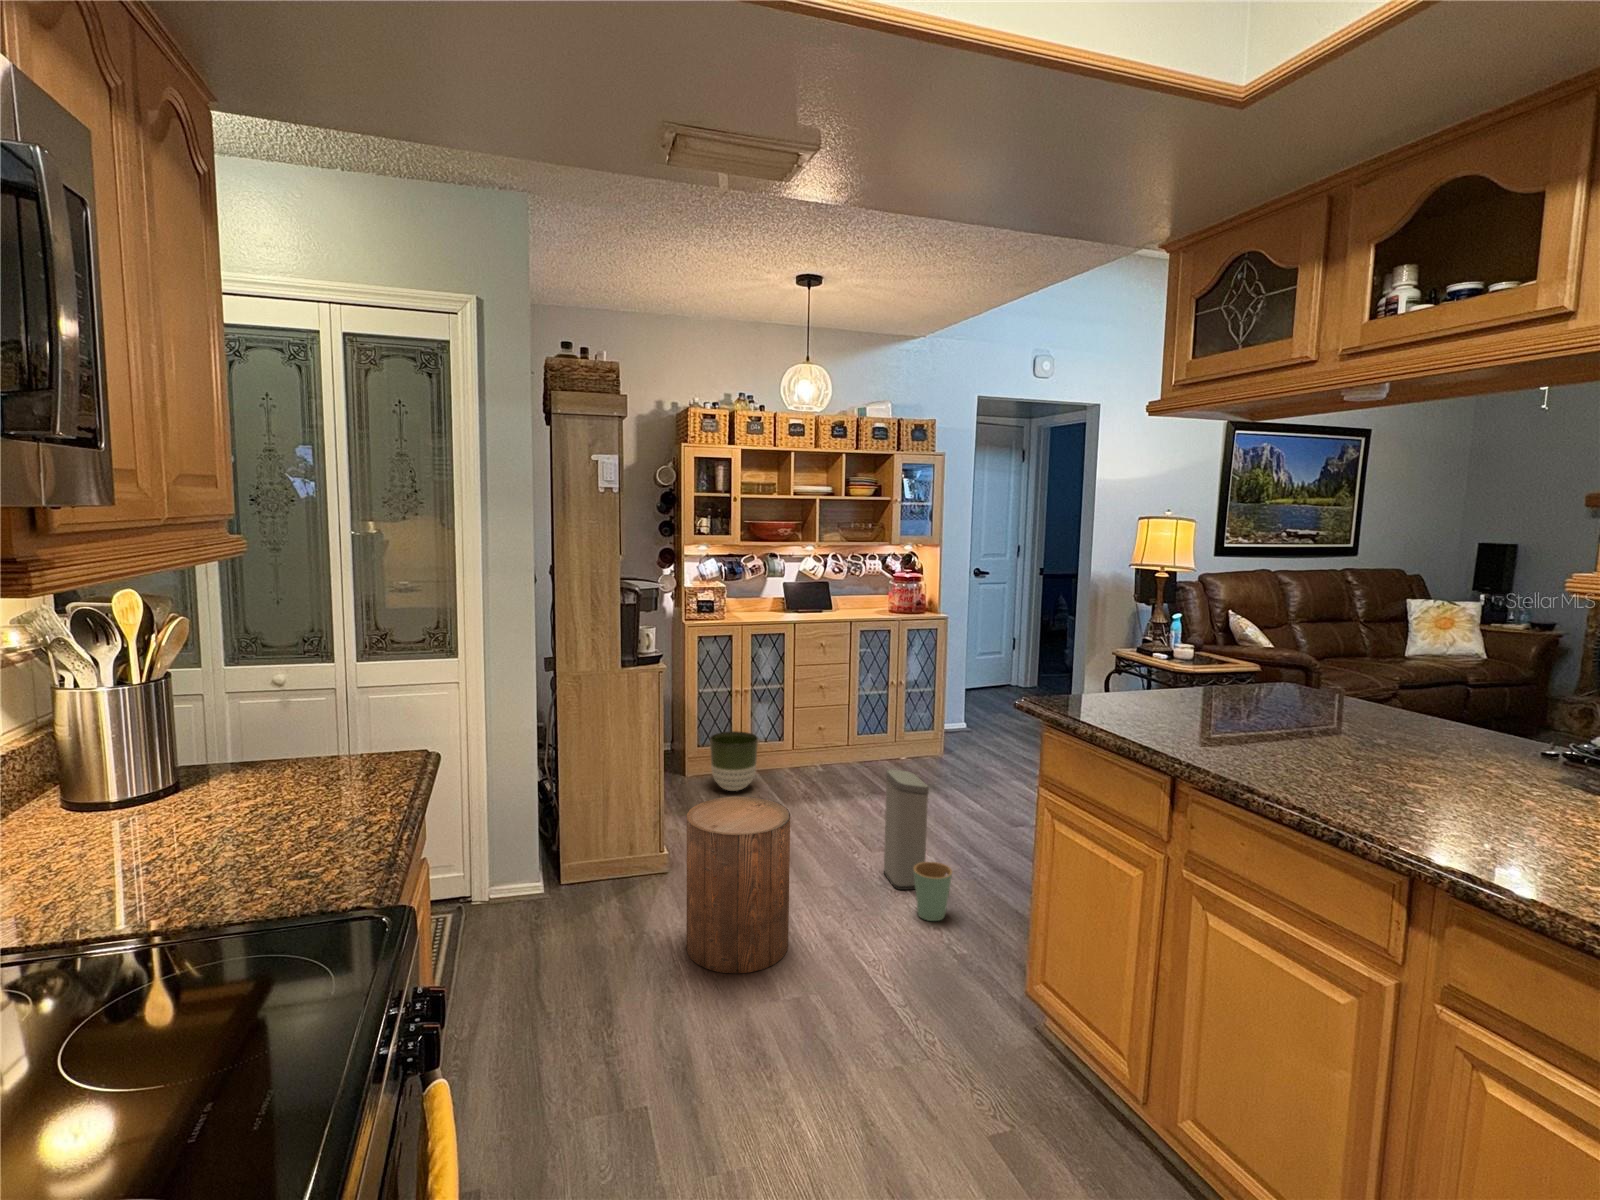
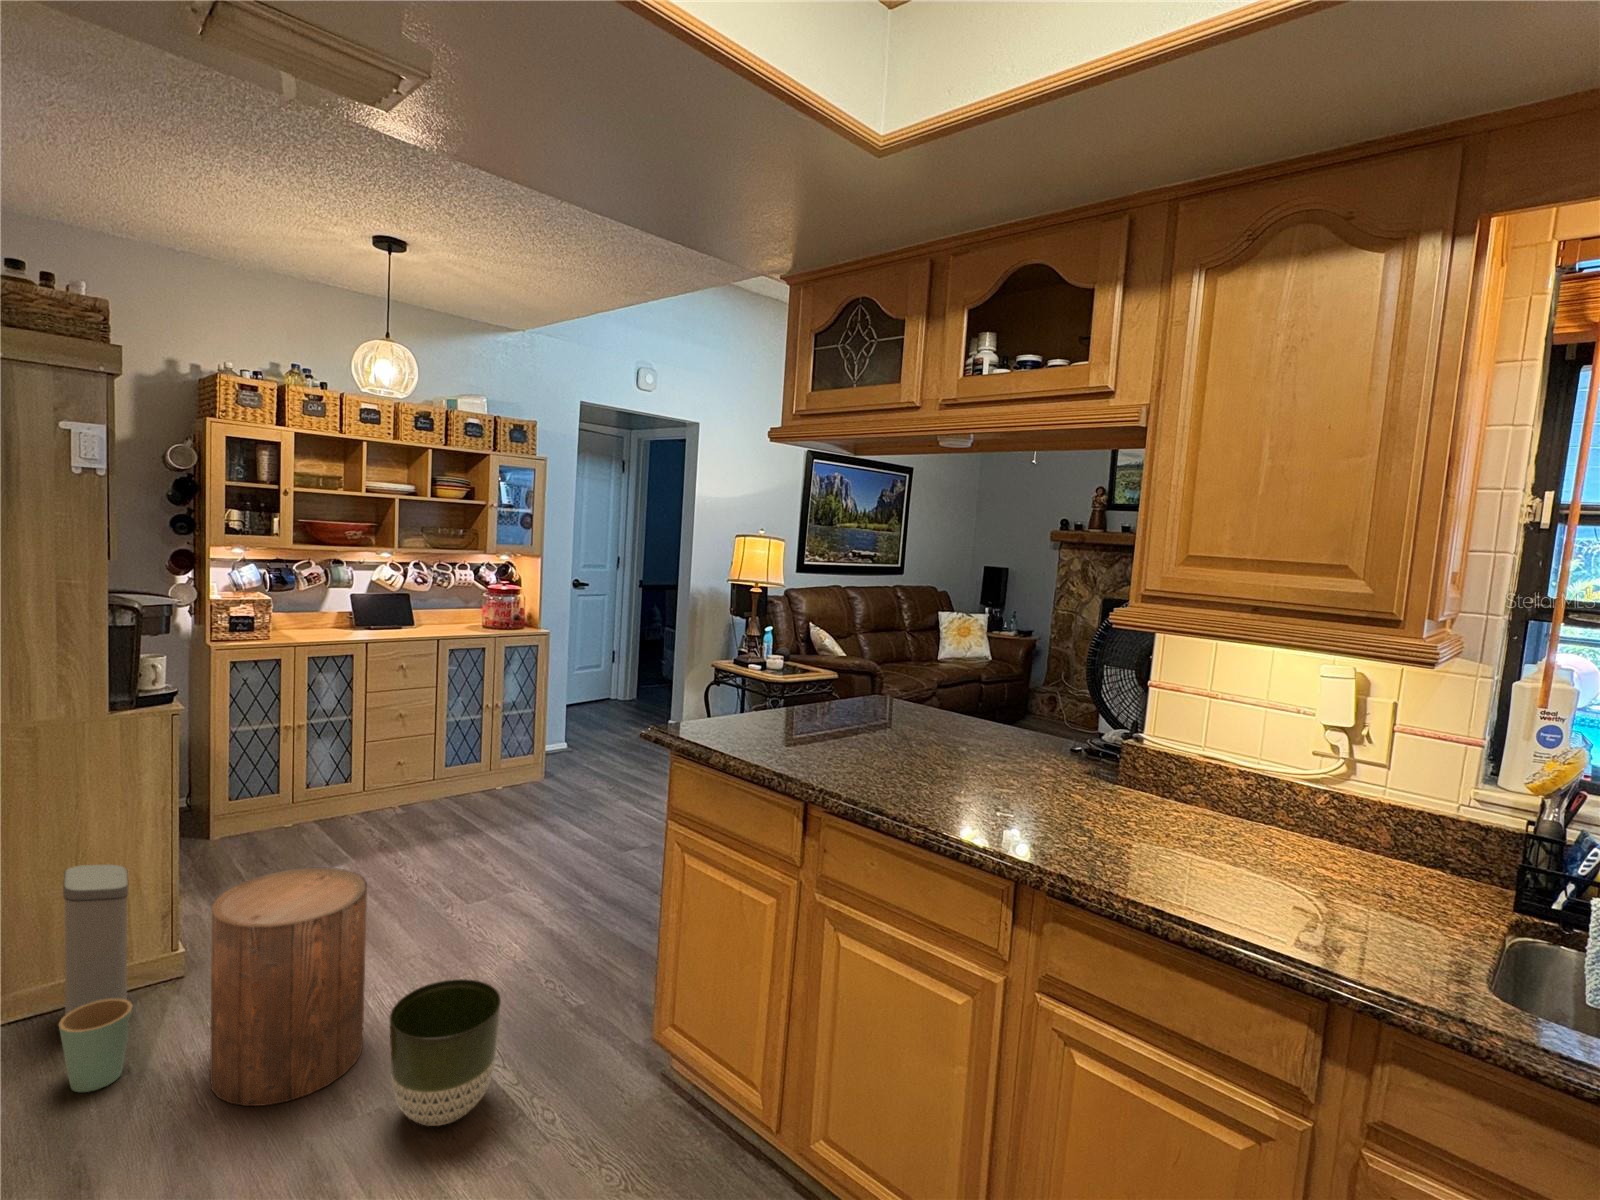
planter: present [710,731,758,791] -> present [390,979,501,1126]
trash can: present [884,770,952,921] -> present [59,865,132,1092]

